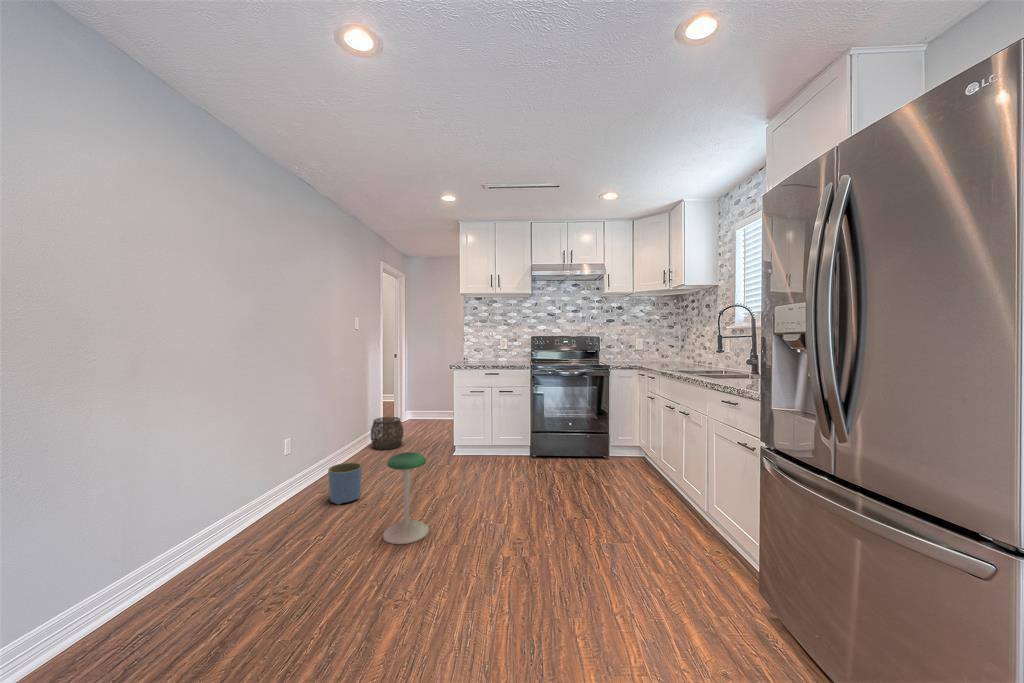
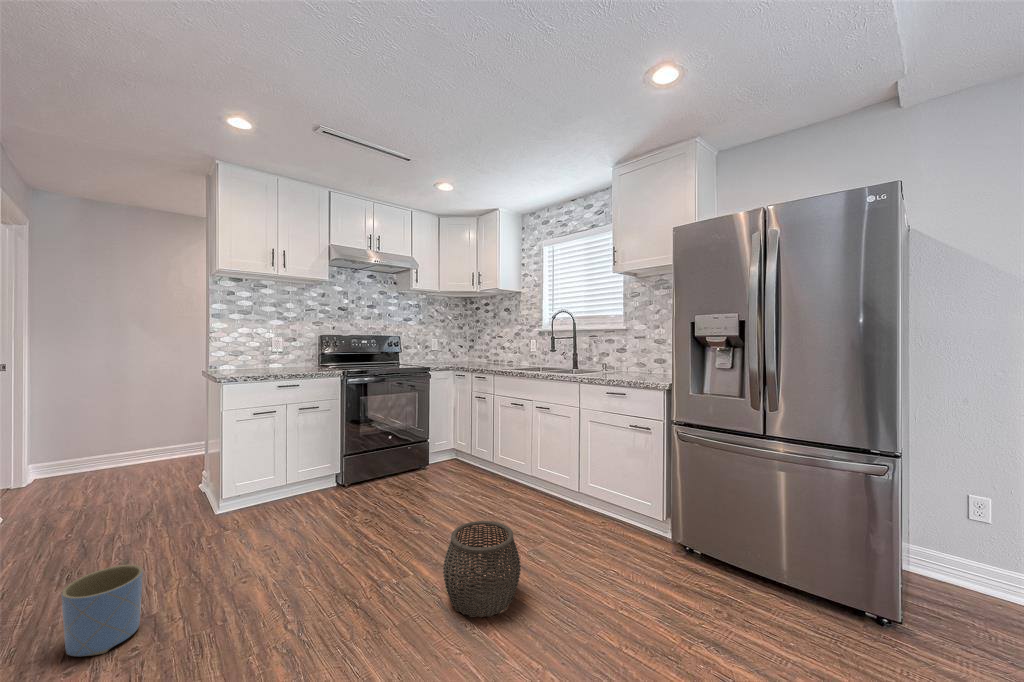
woven basket: present [371,417,403,450] -> present [443,521,521,618]
stool: present [383,452,429,544] -> none [272,505,345,650]

